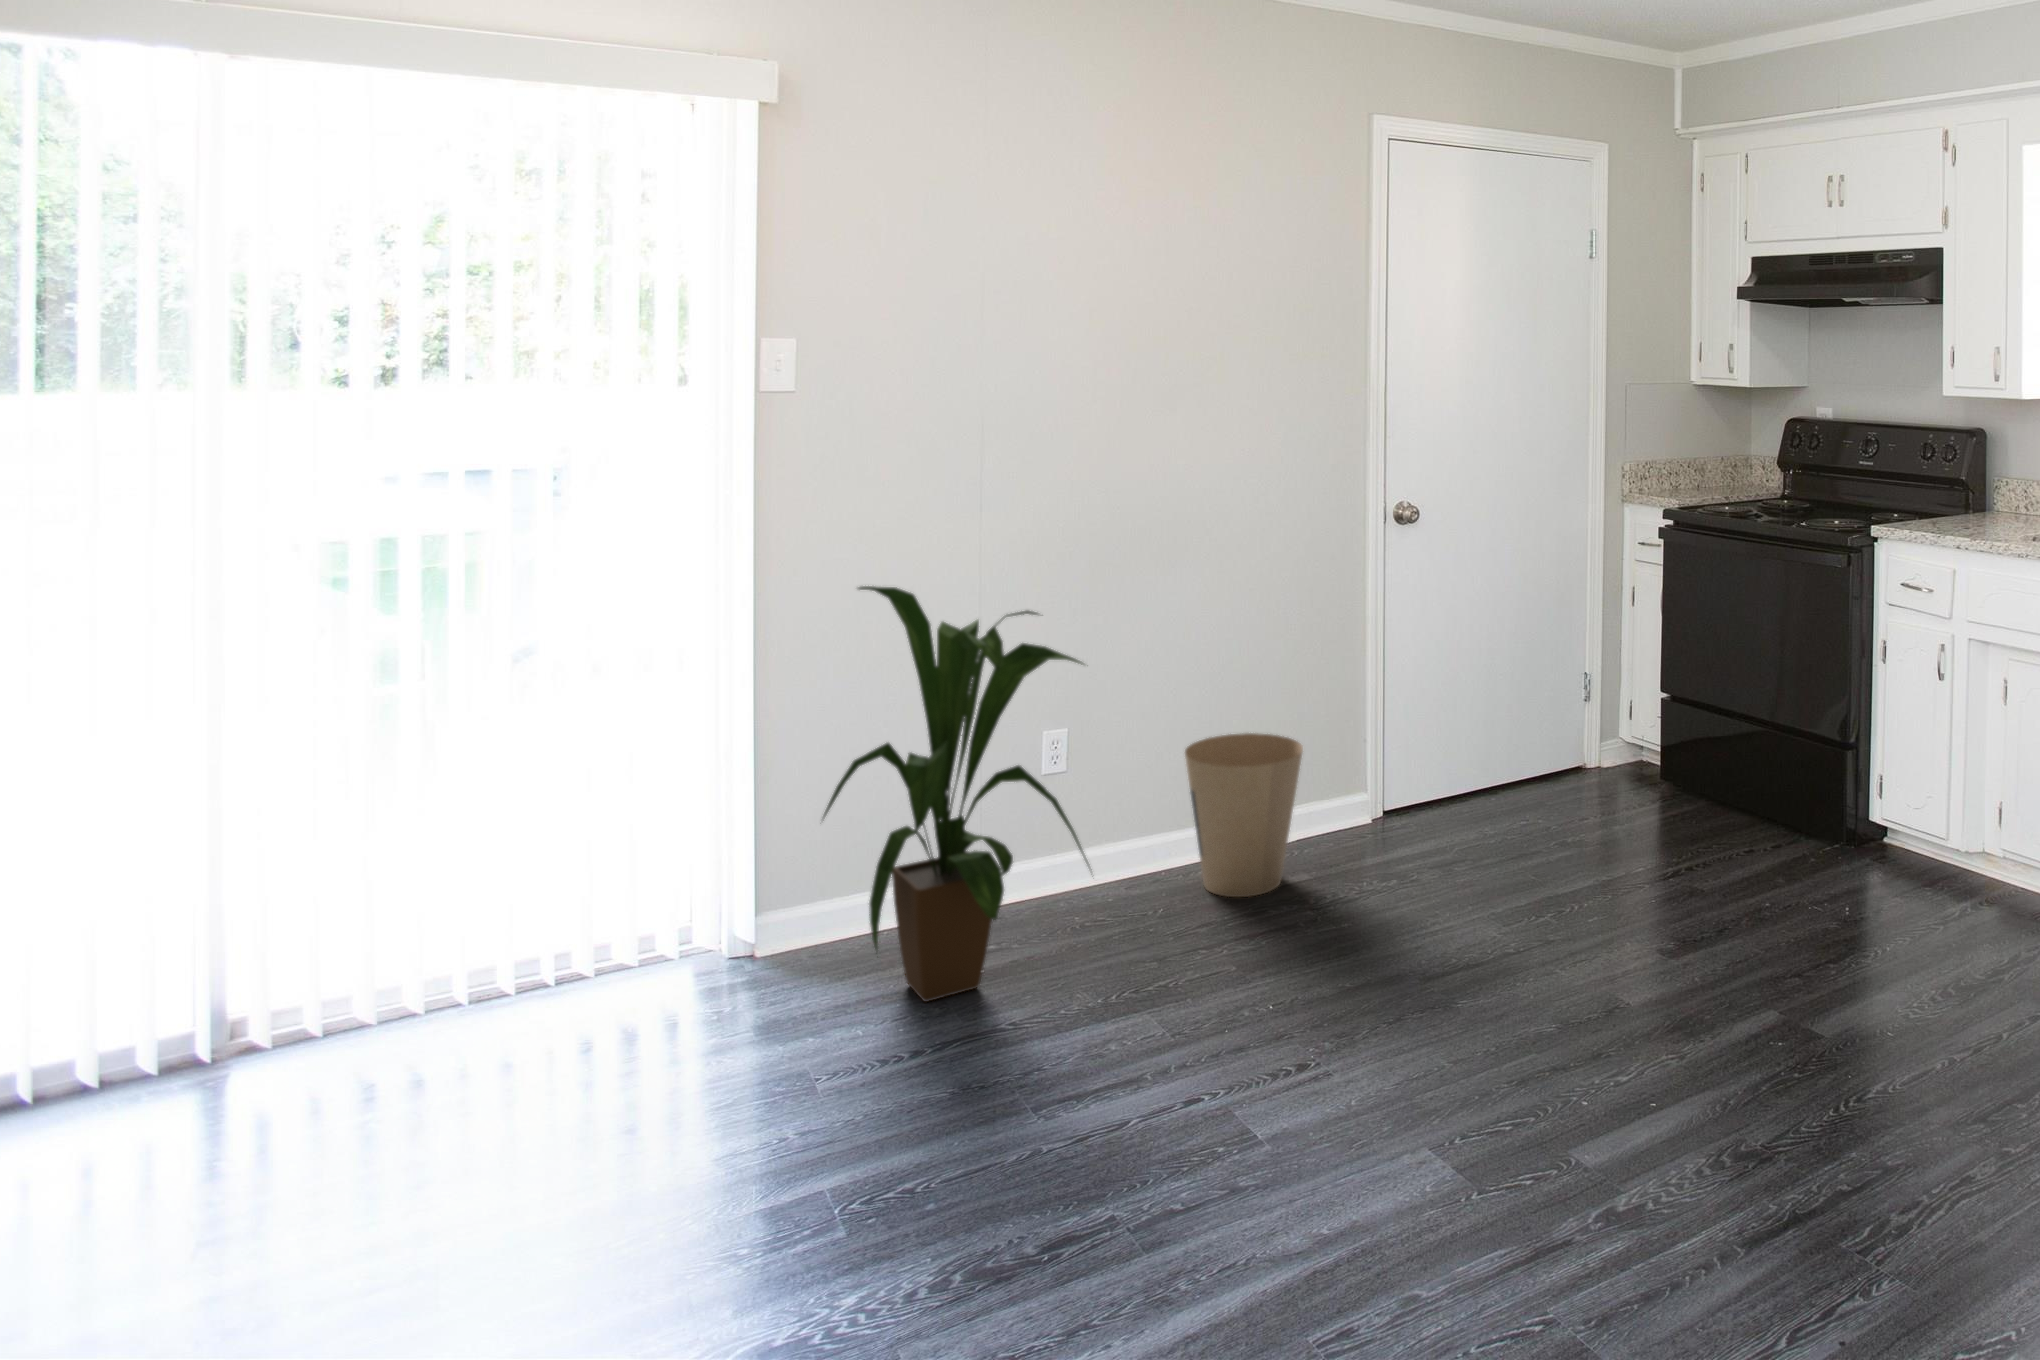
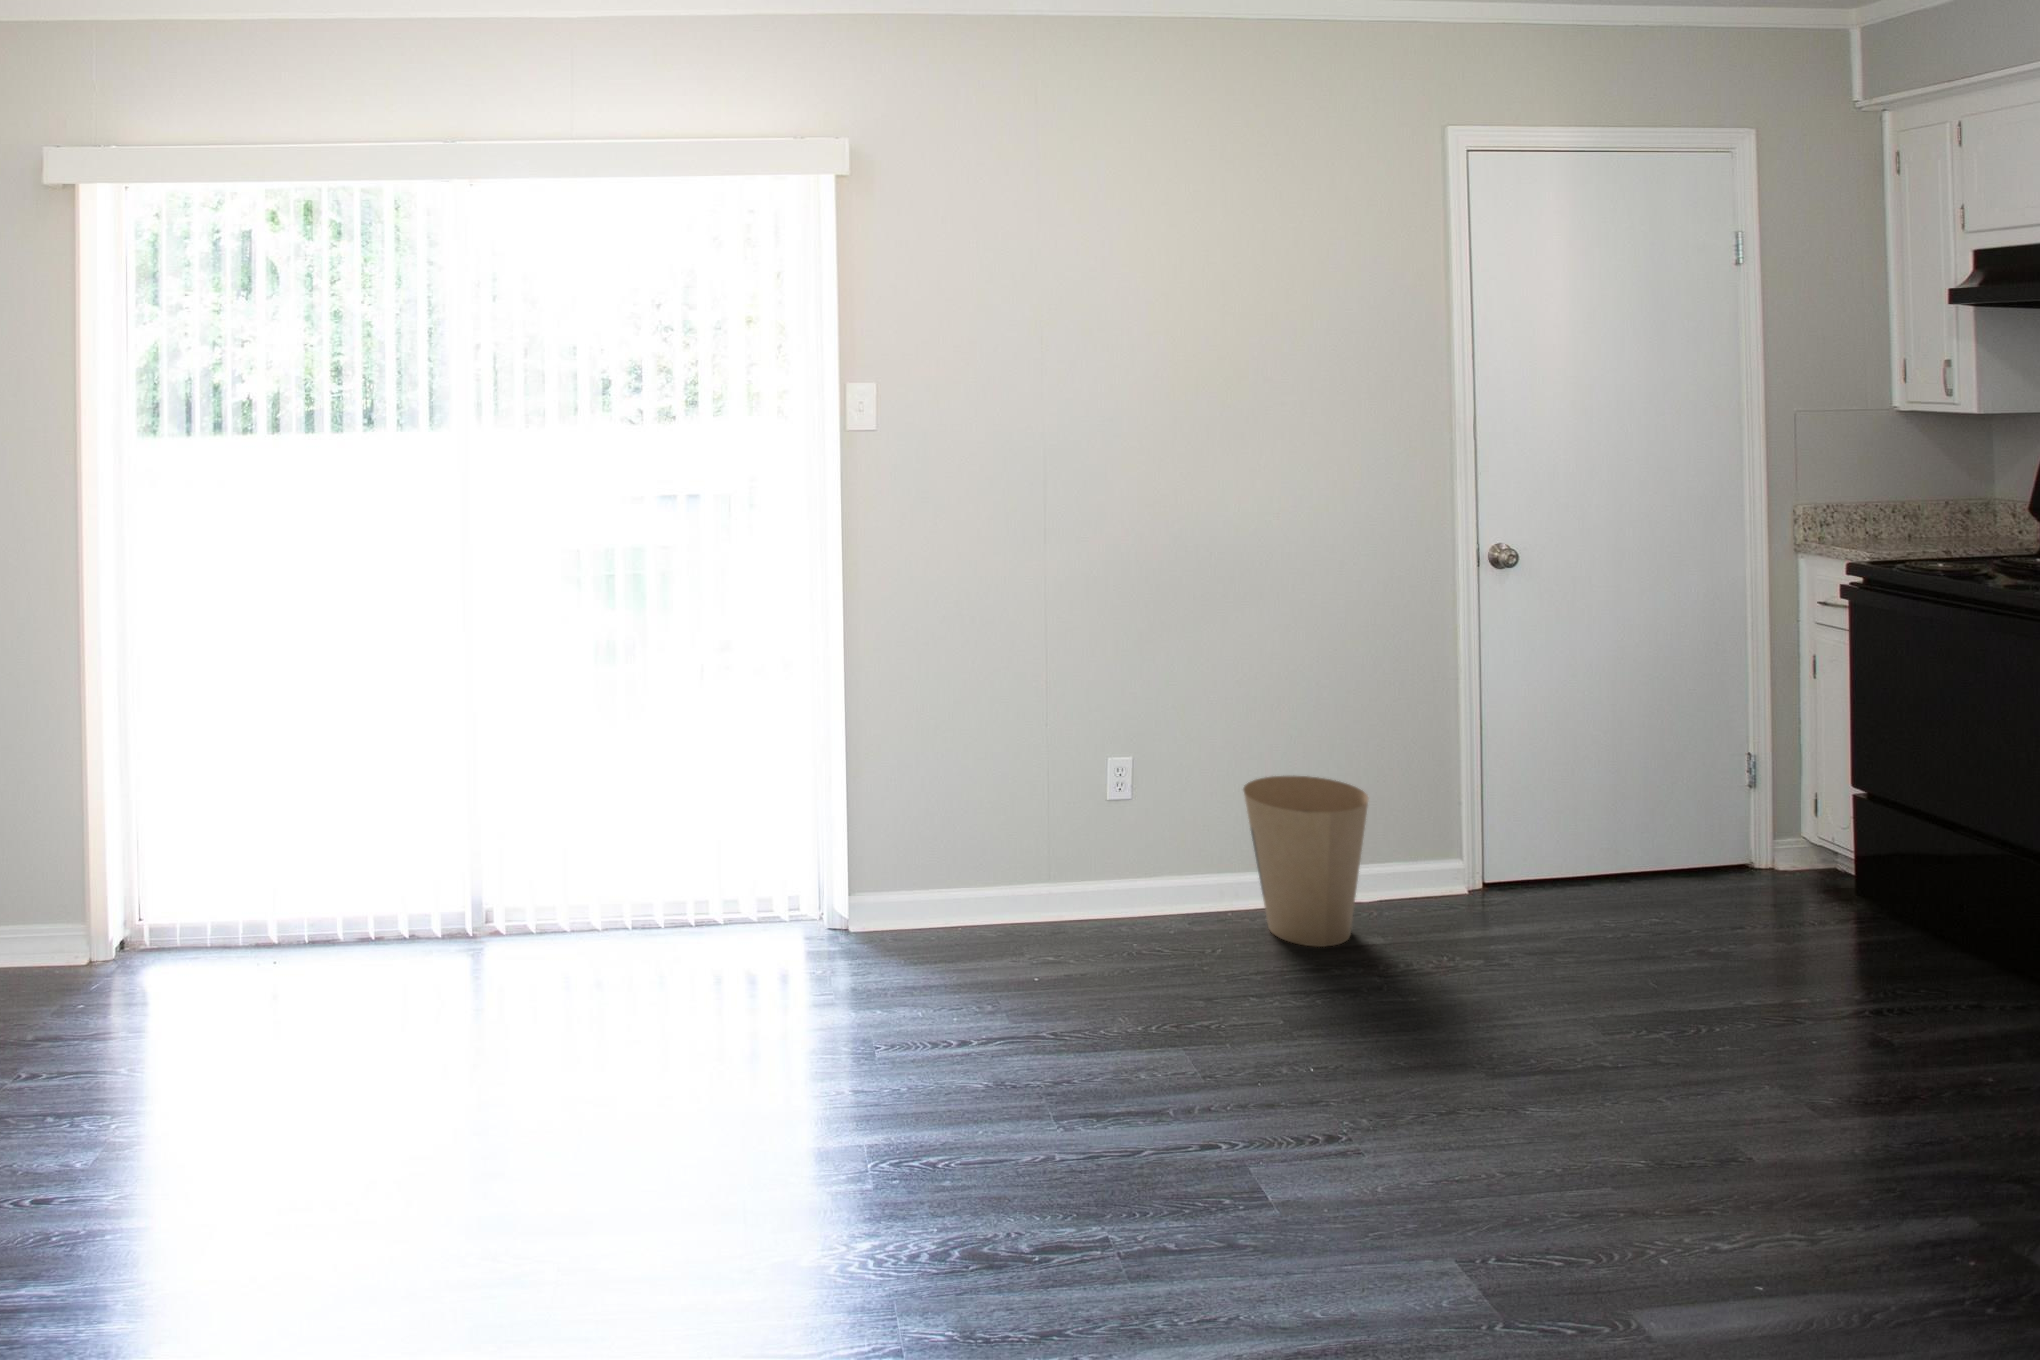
house plant: present [823,586,1089,1002] -> none [906,605,1137,988]

